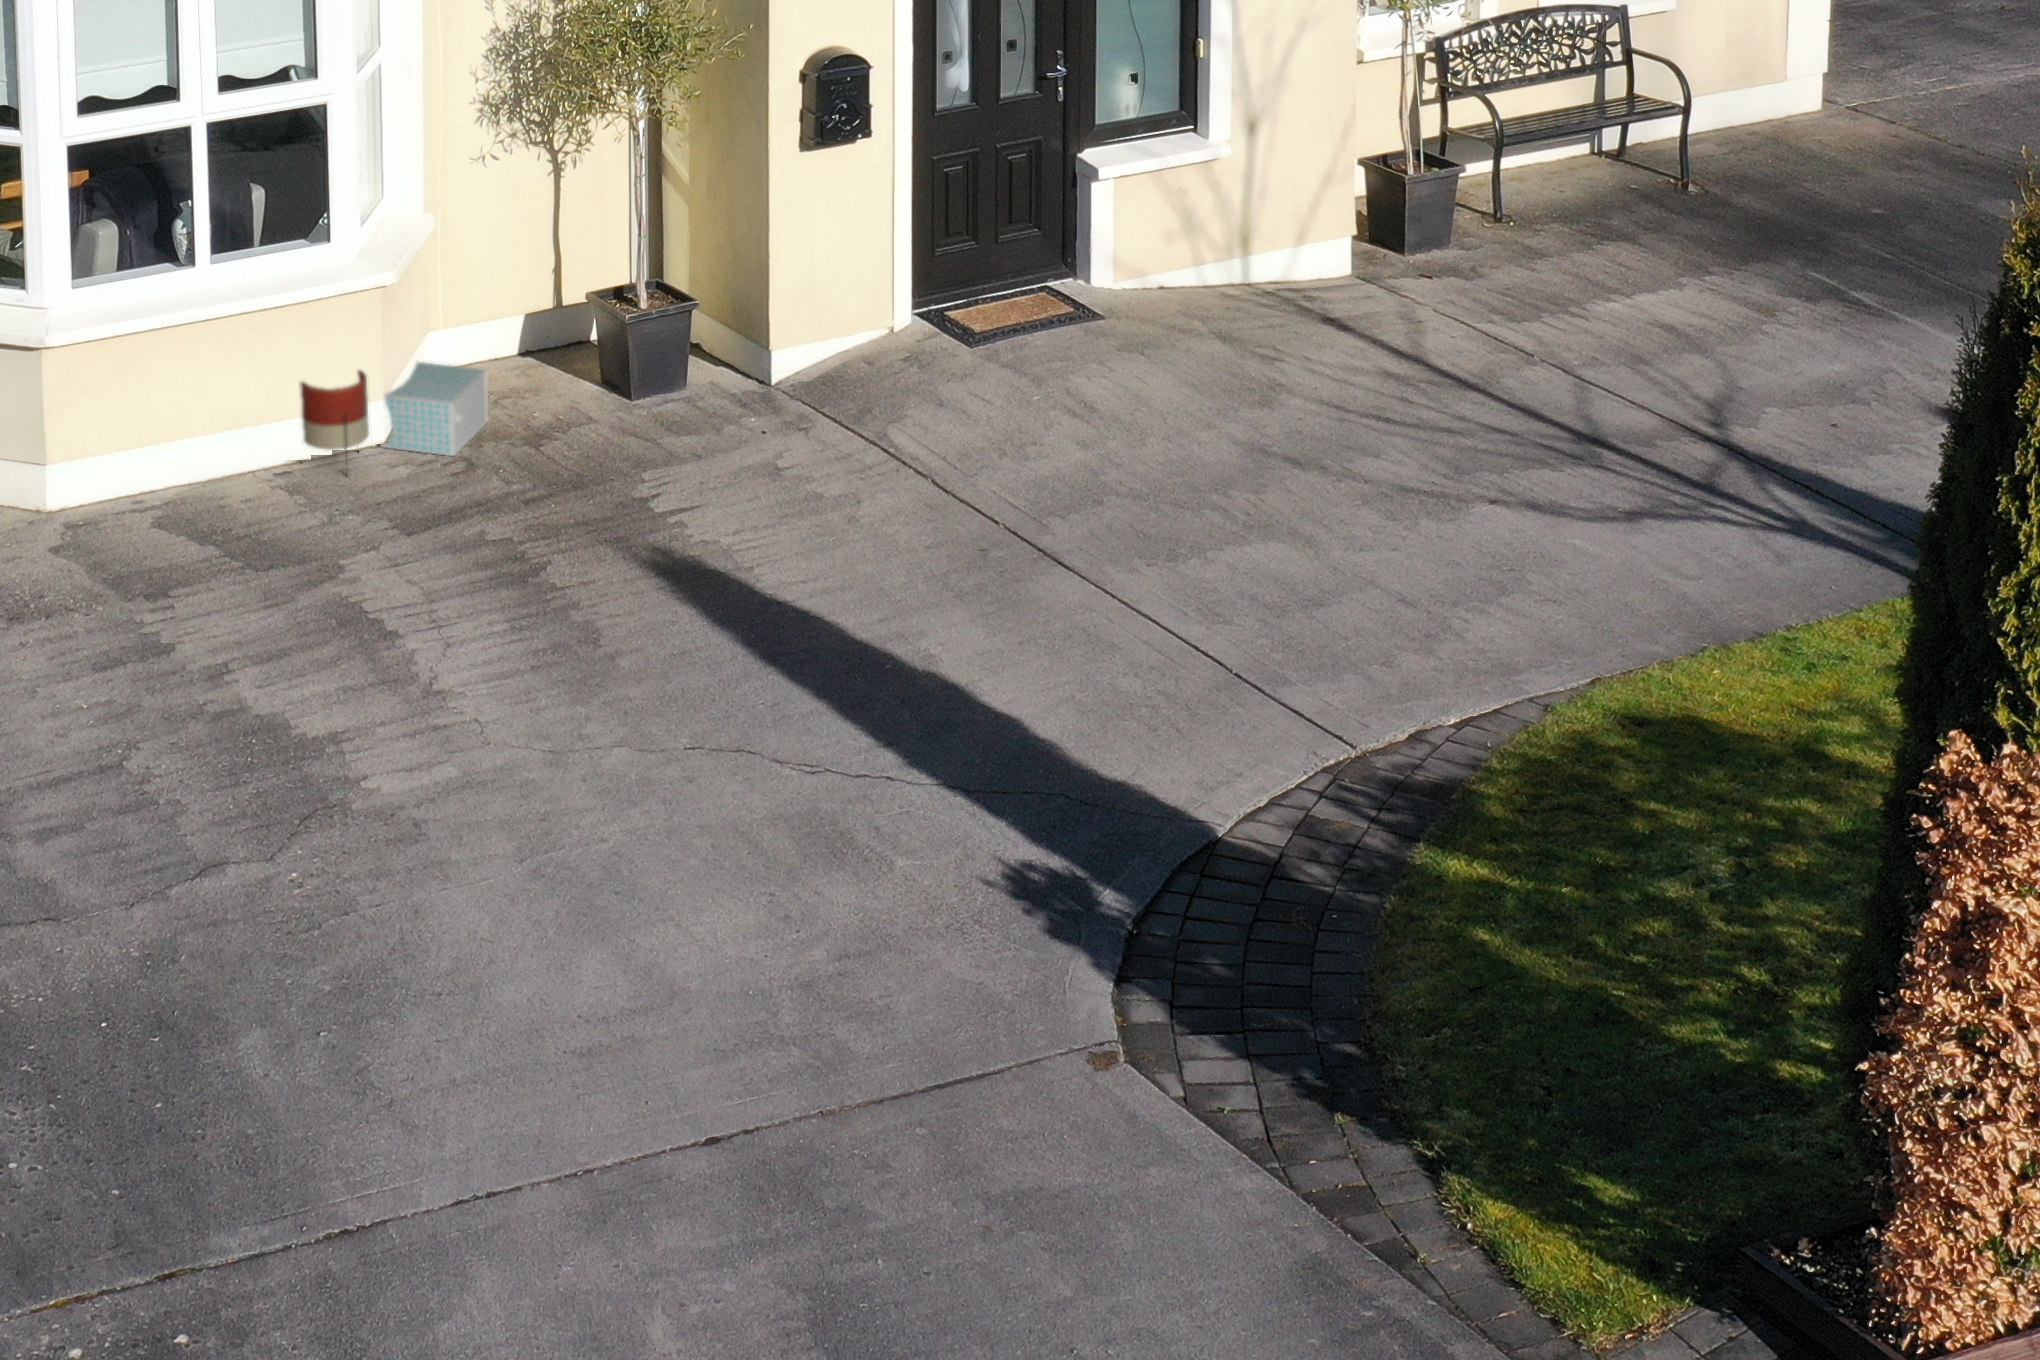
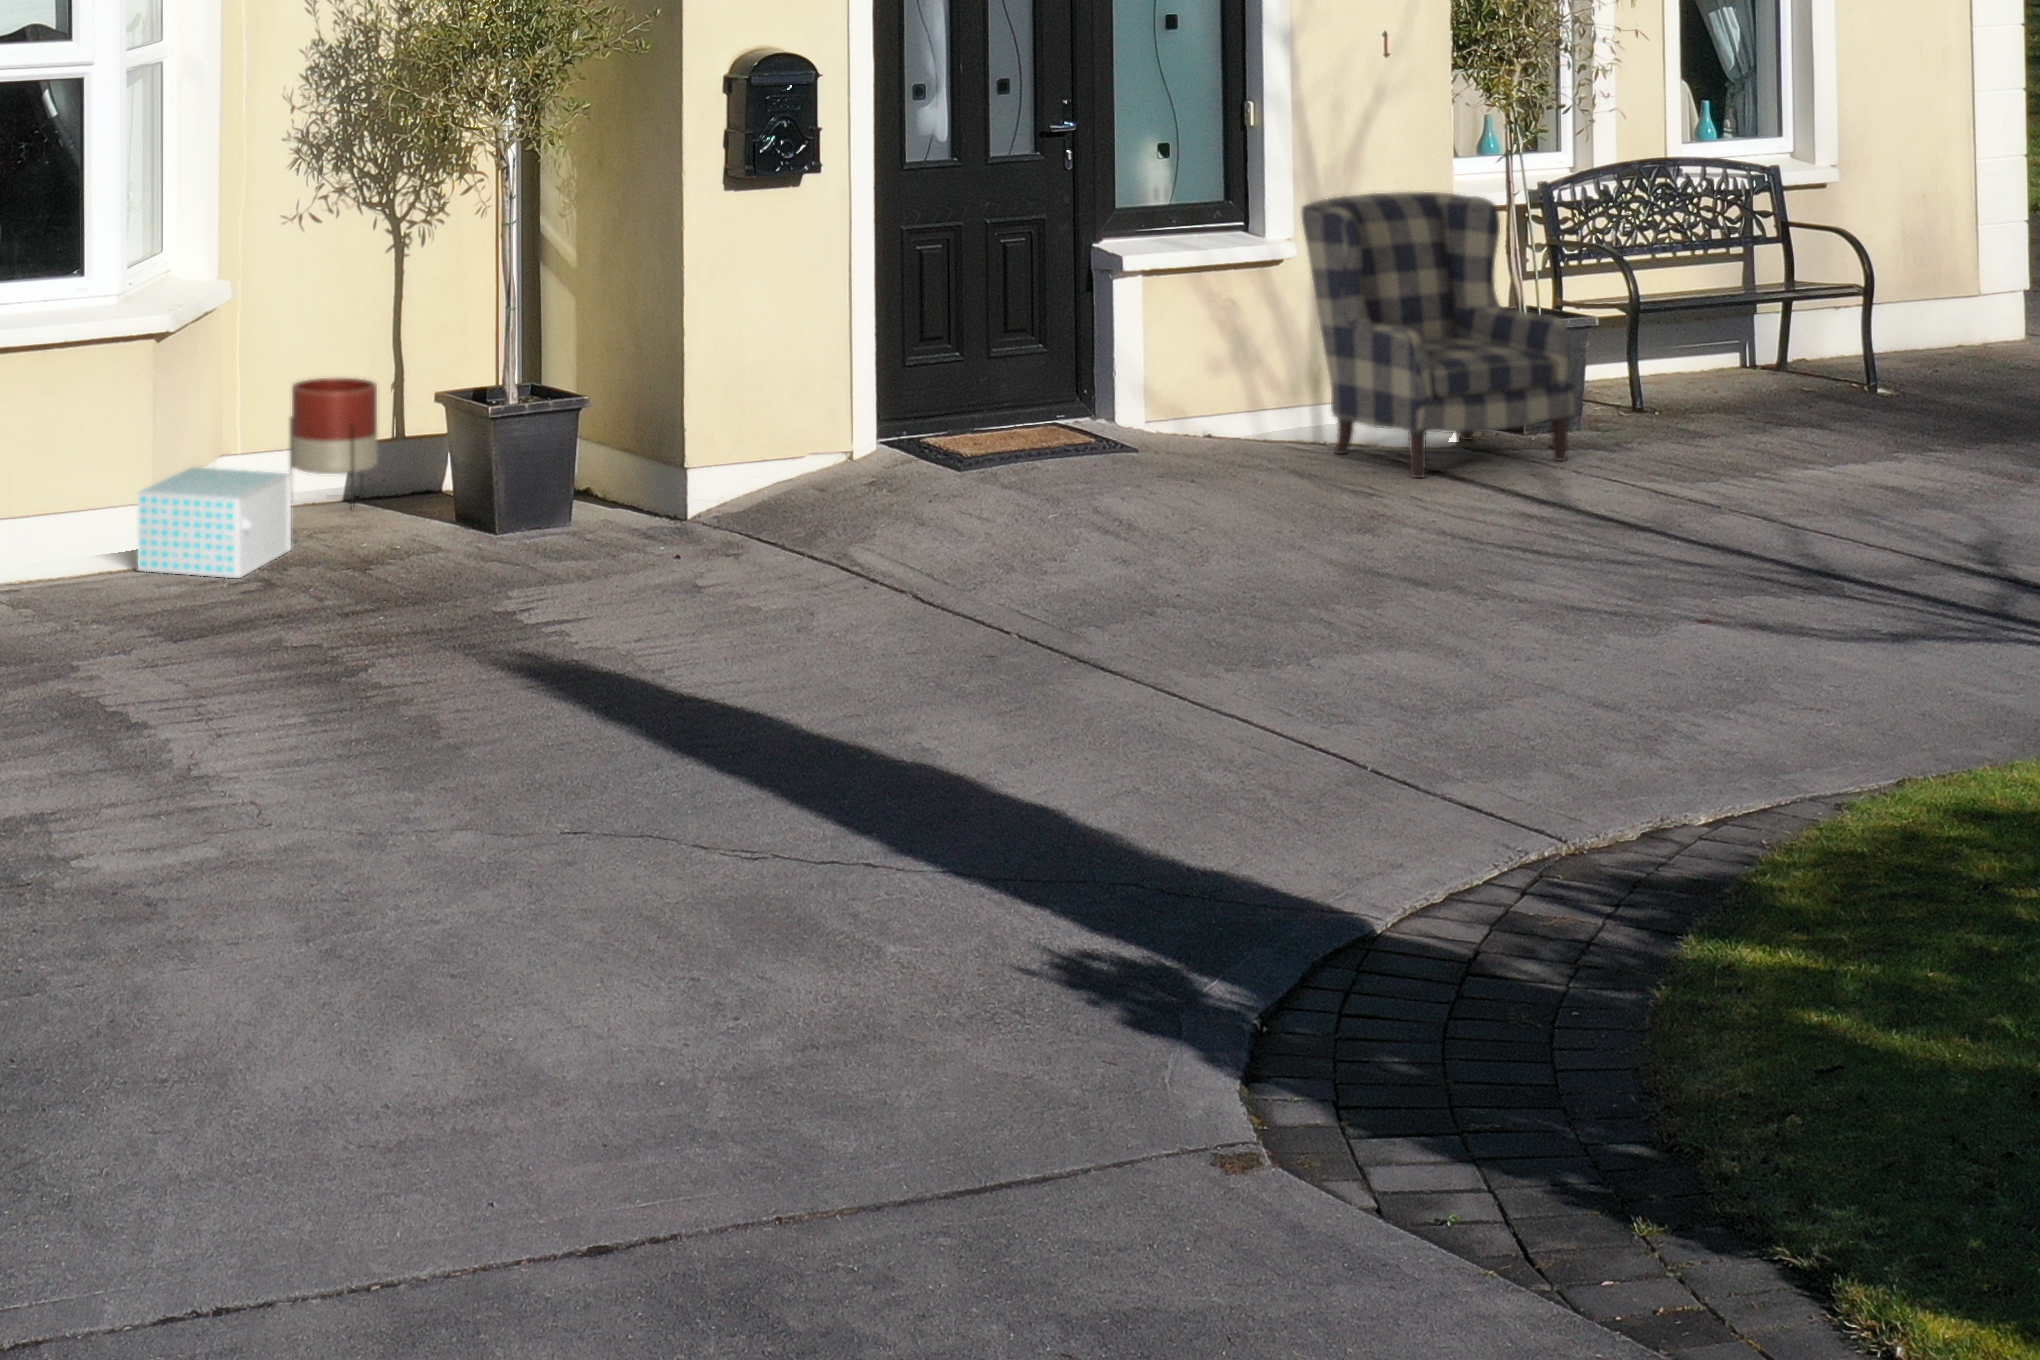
chair: none [1237,97,1433,330] -> present [1302,192,1574,478]
planter: present [299,370,369,450] -> present [290,378,378,501]

